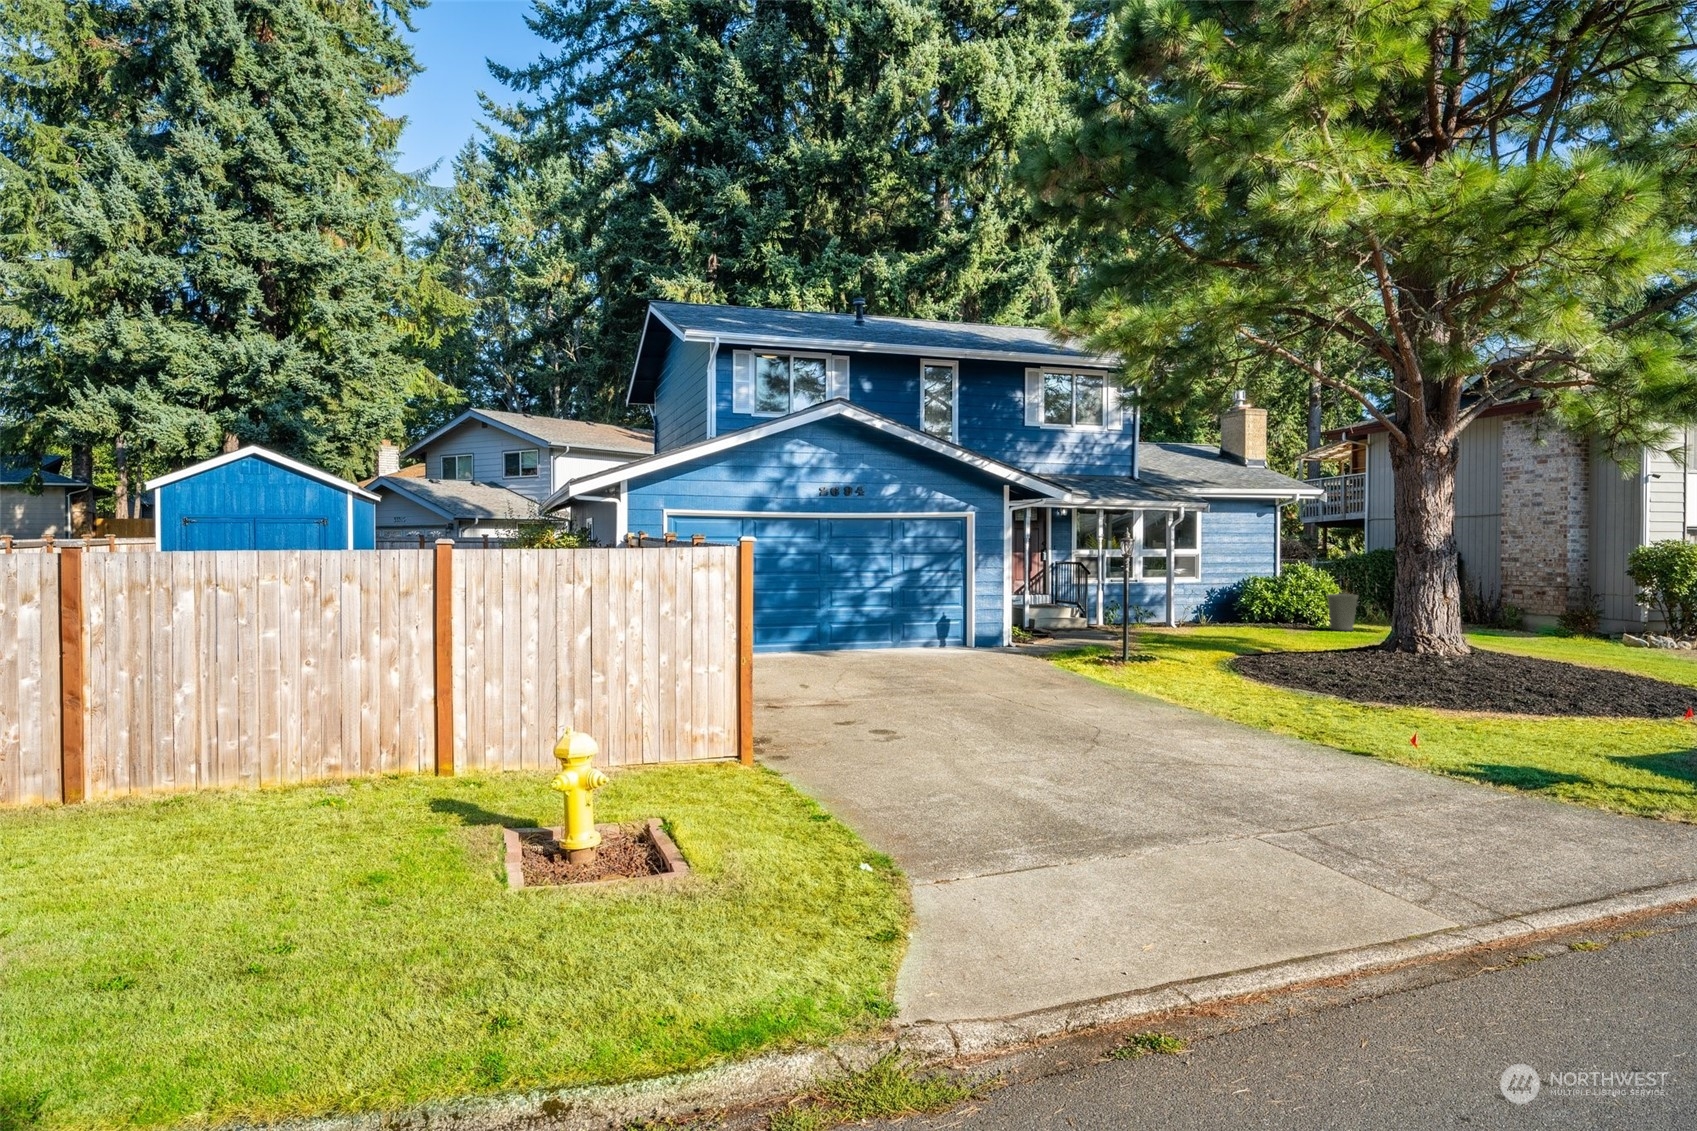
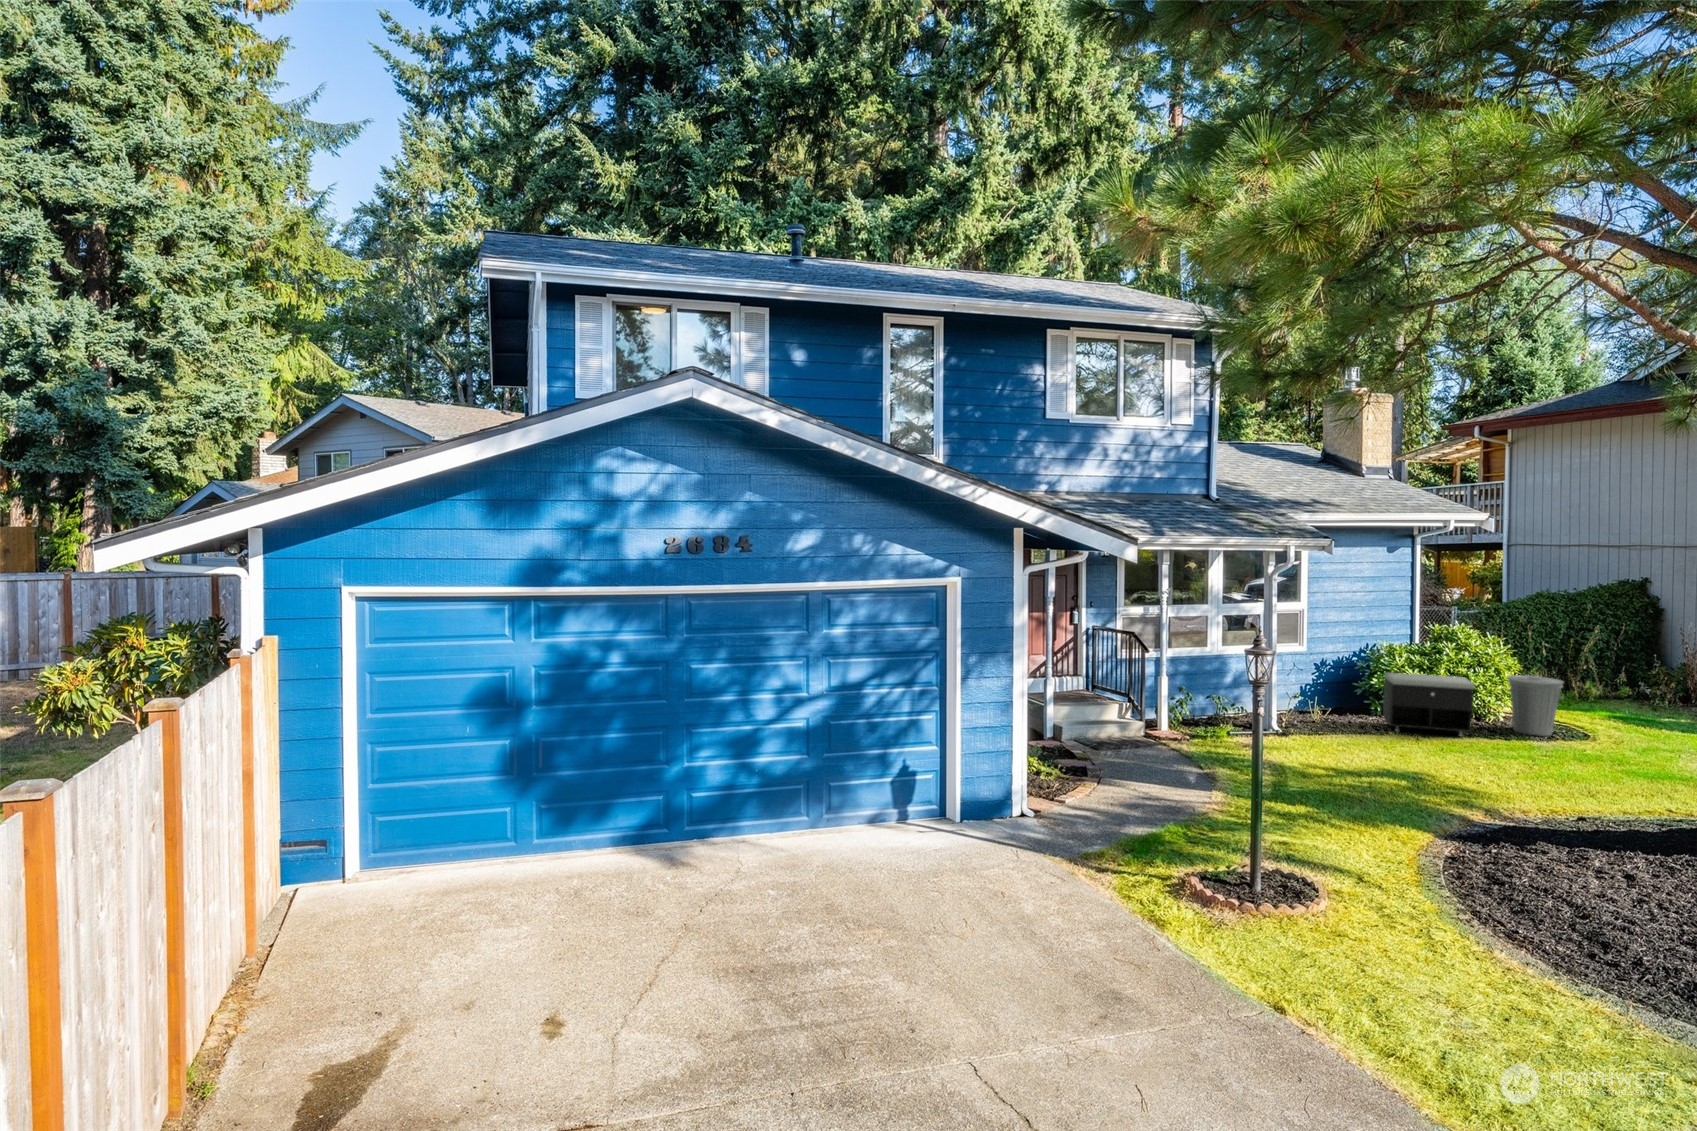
storage bench: none [1248,593,1299,630] -> present [1383,673,1474,736]

